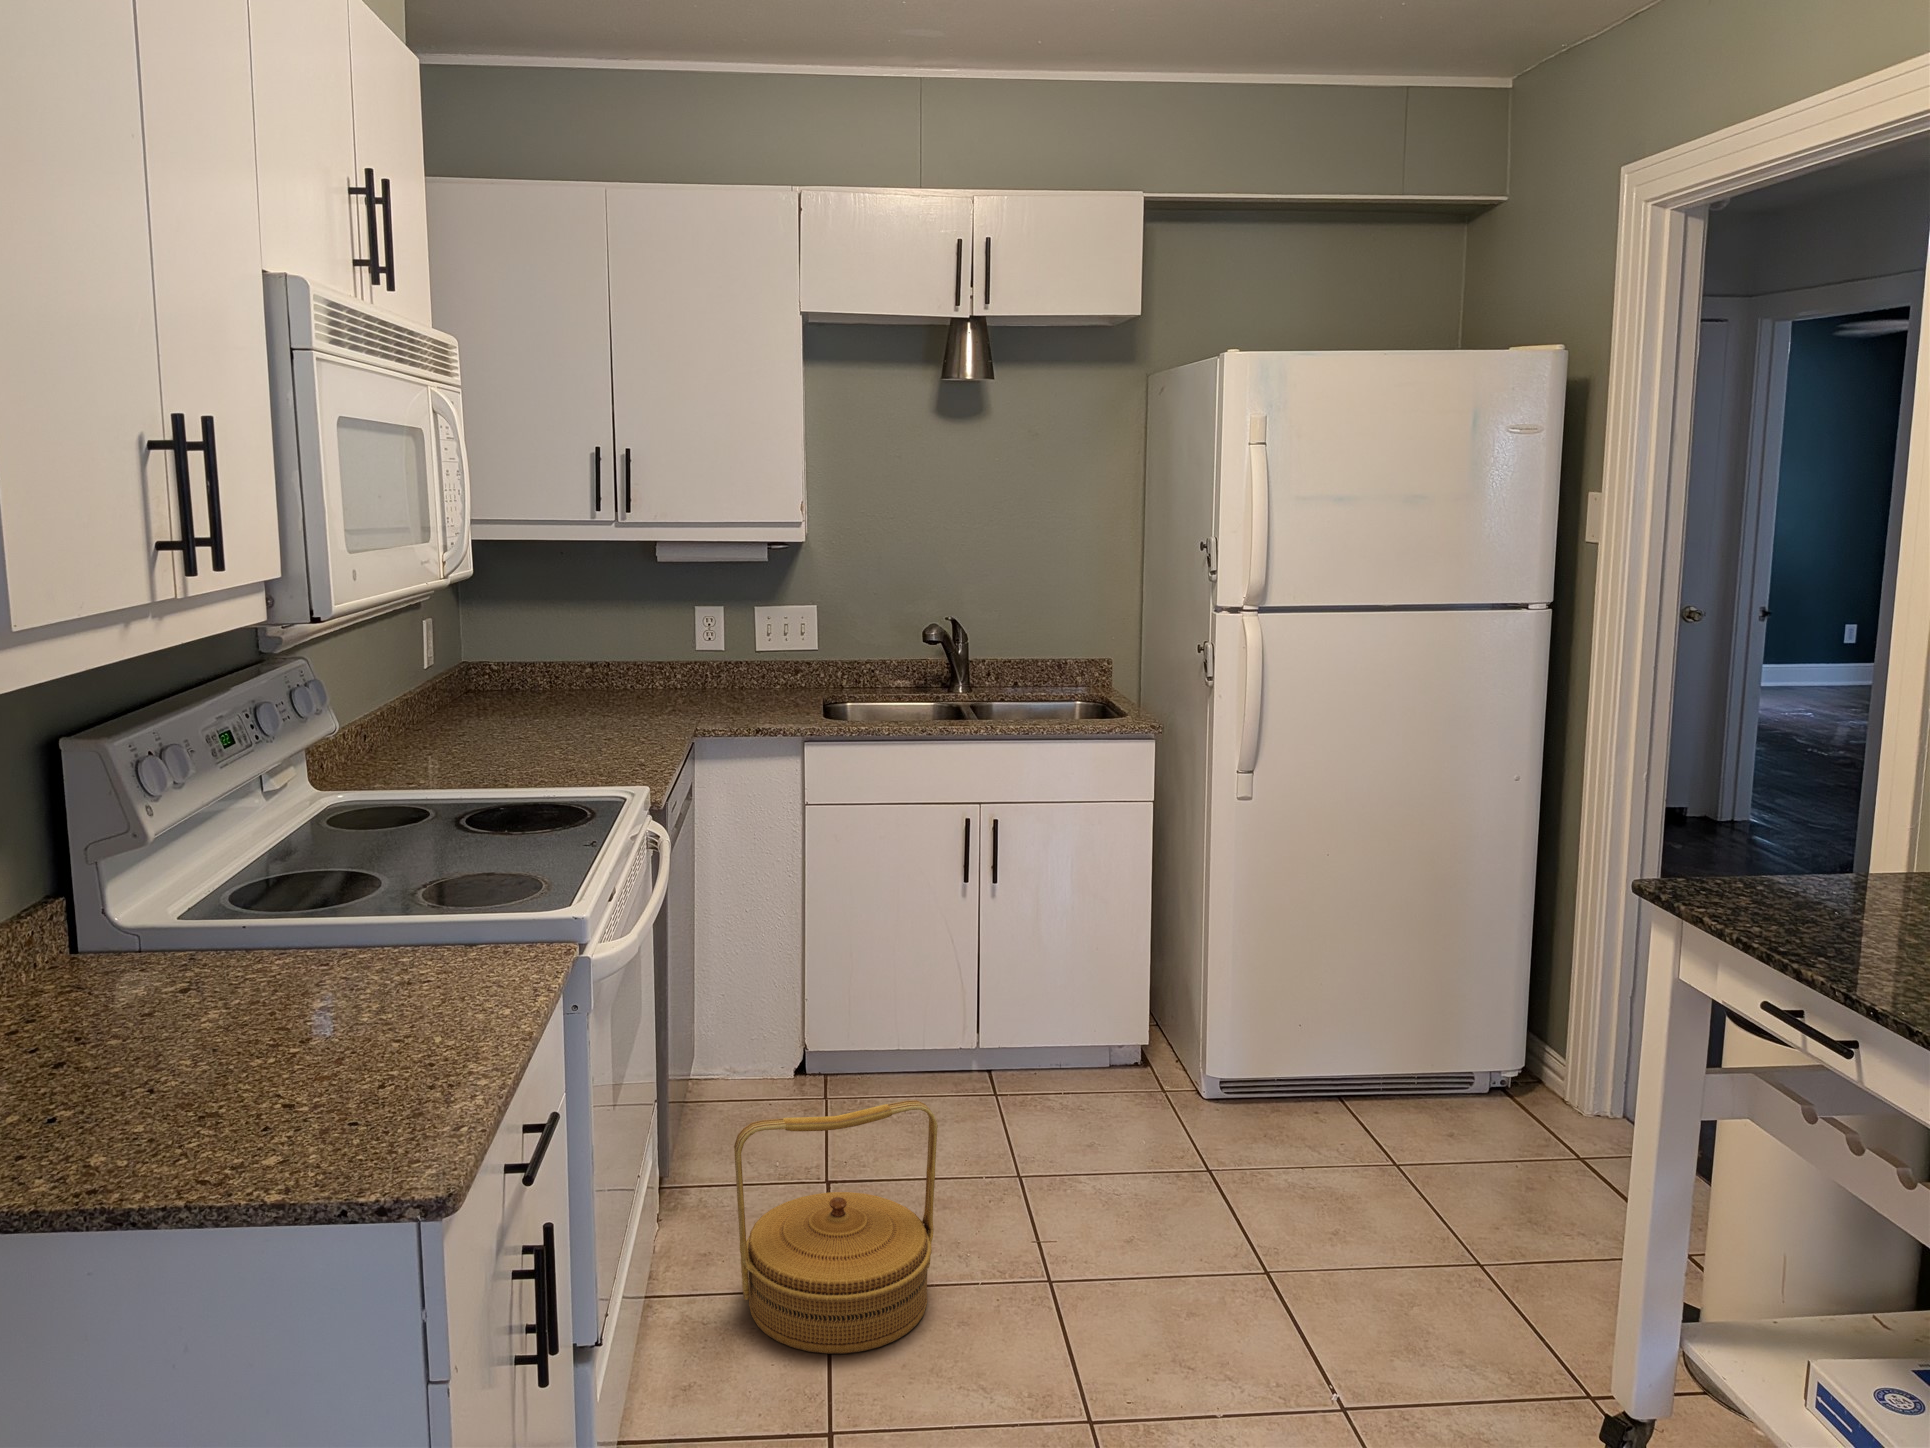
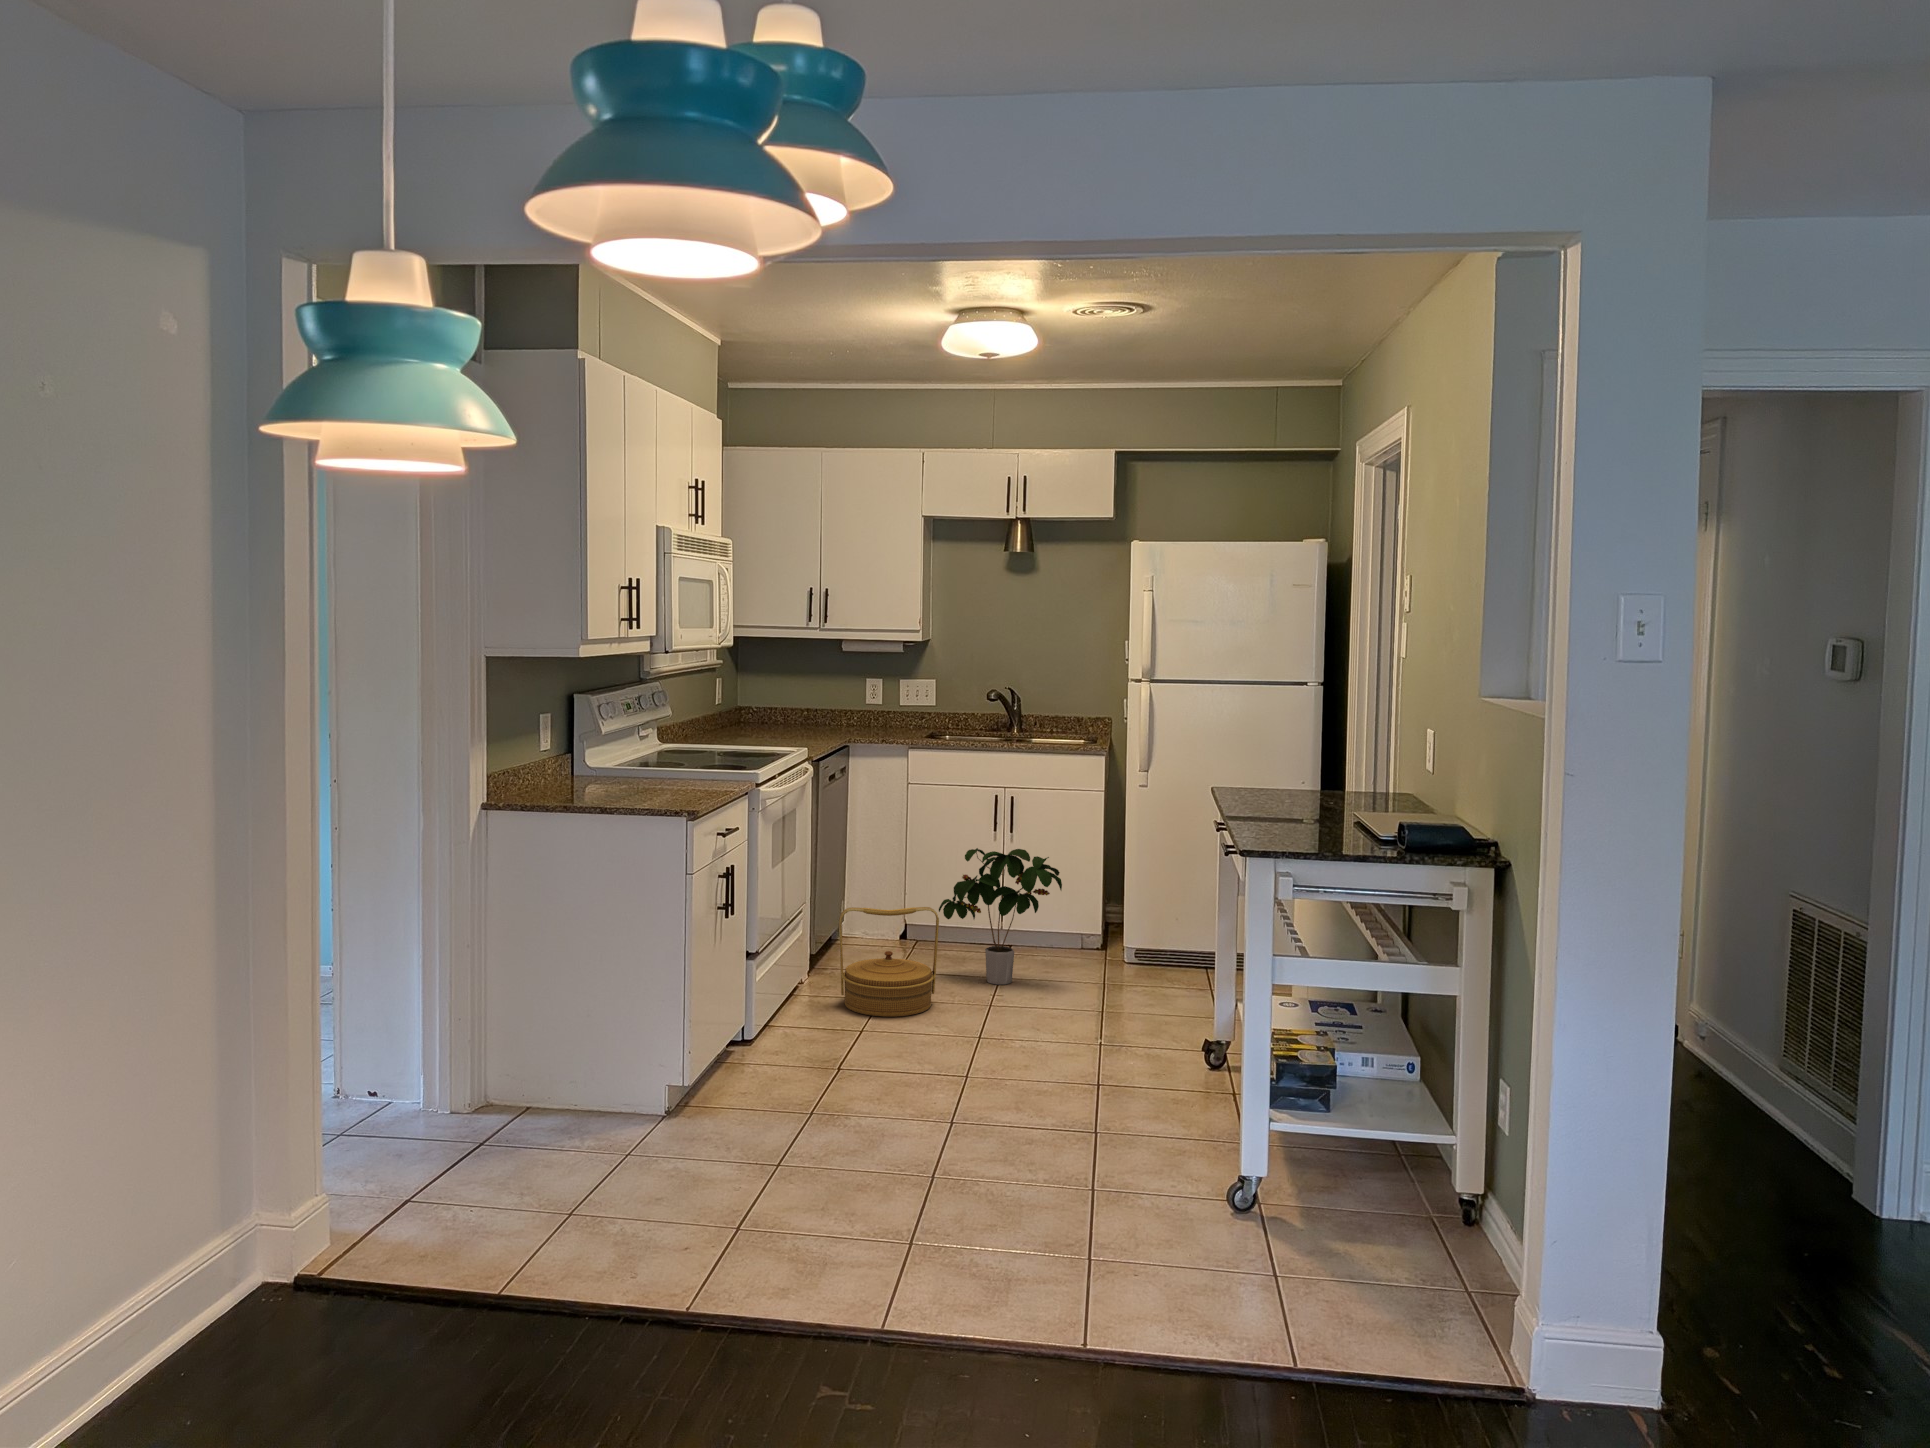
potted plant: none [898,944,1139,1202] -> present [939,848,1062,984]

